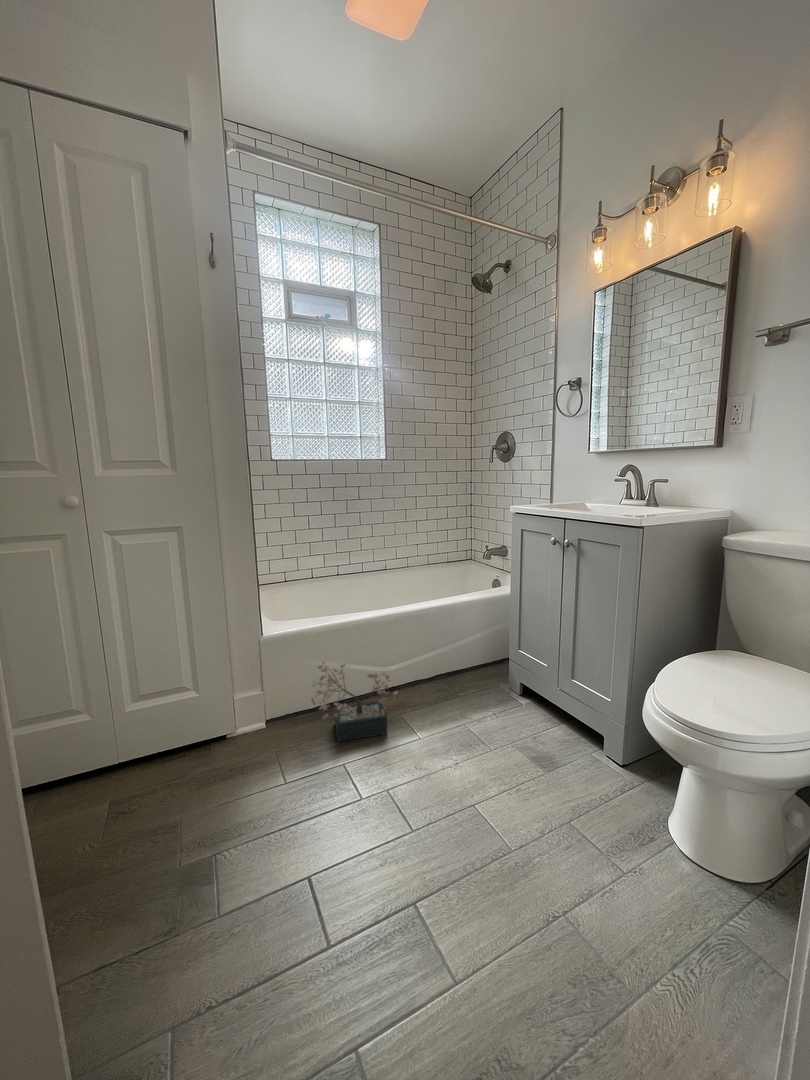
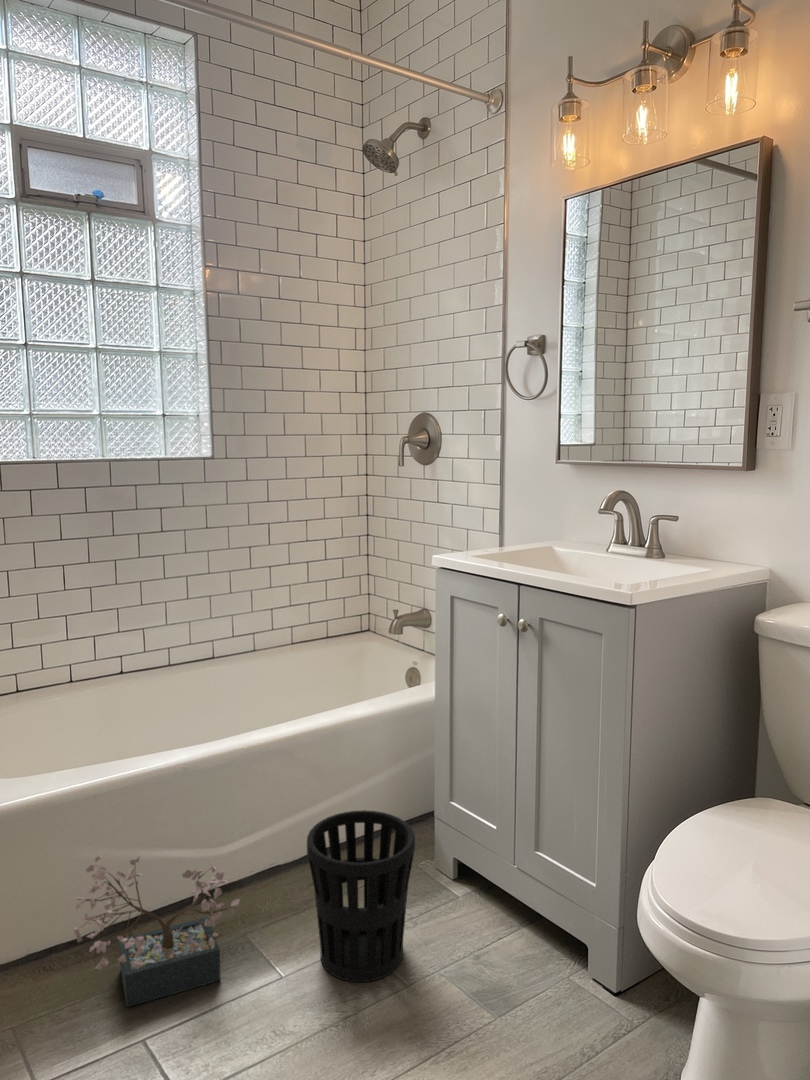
wastebasket: none [435,648,498,743] -> present [307,810,415,982]

